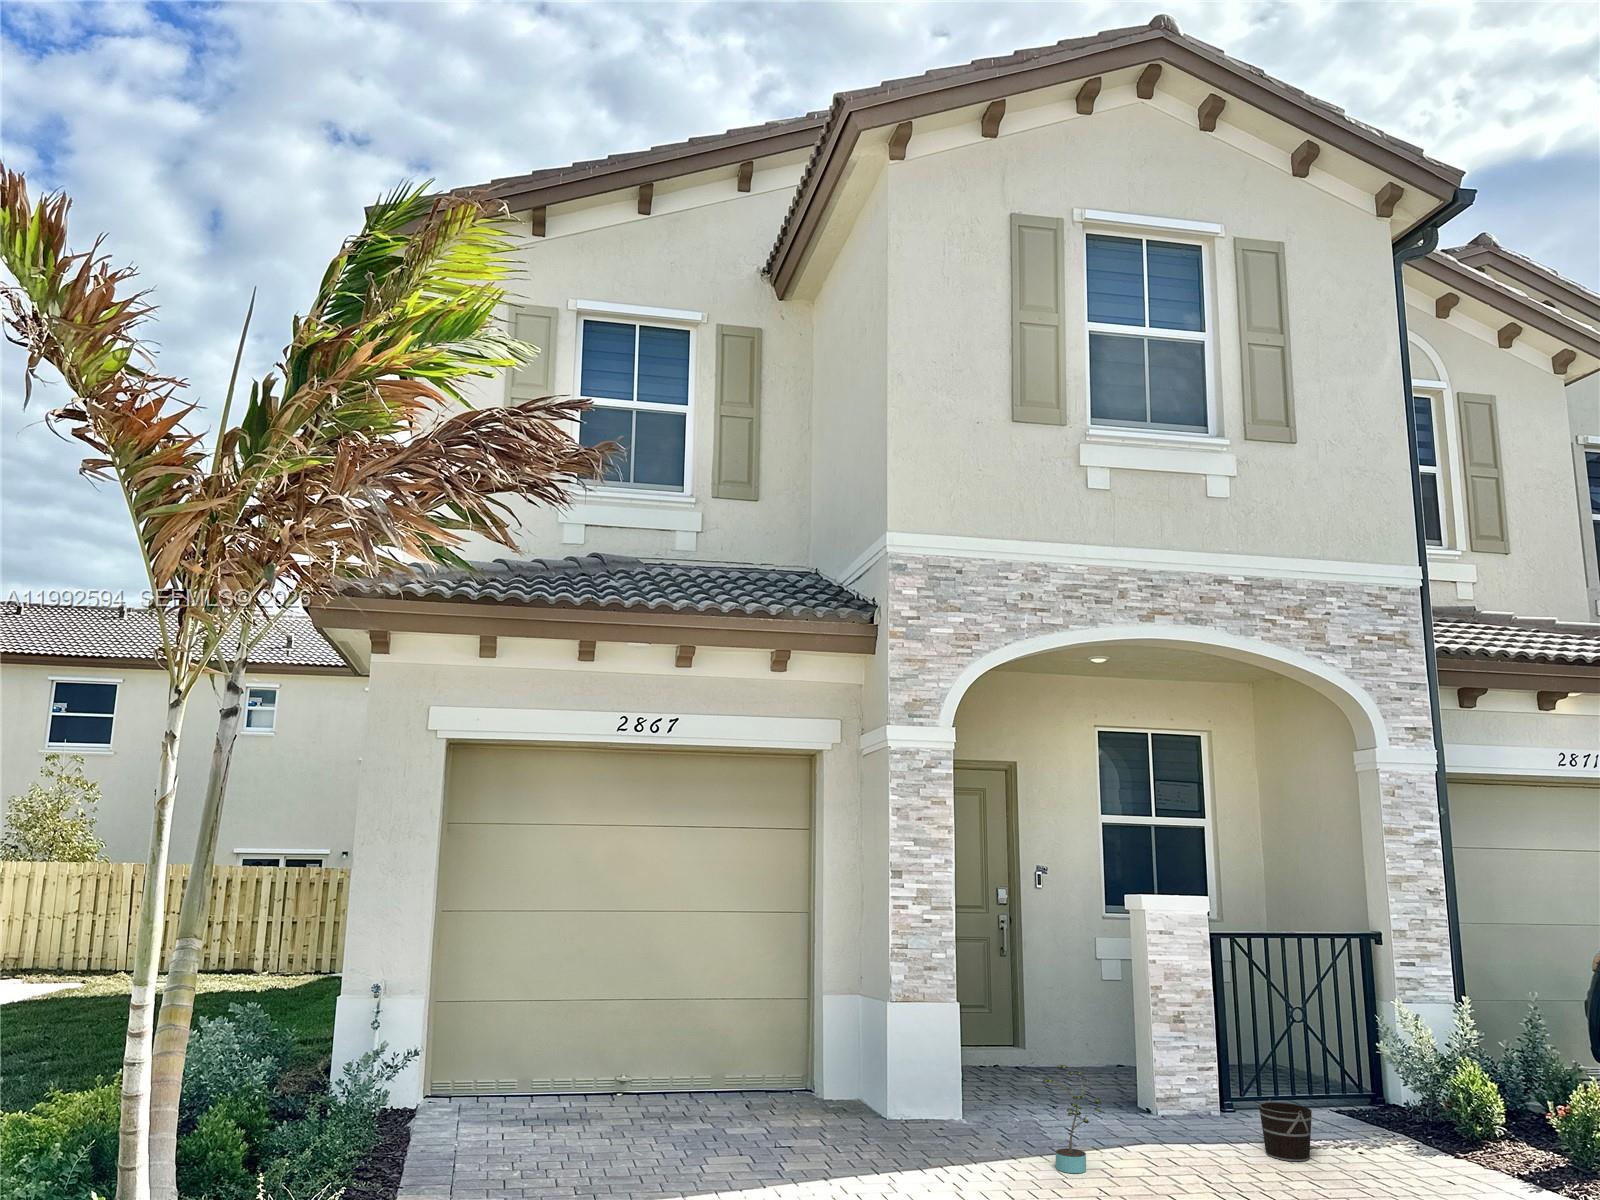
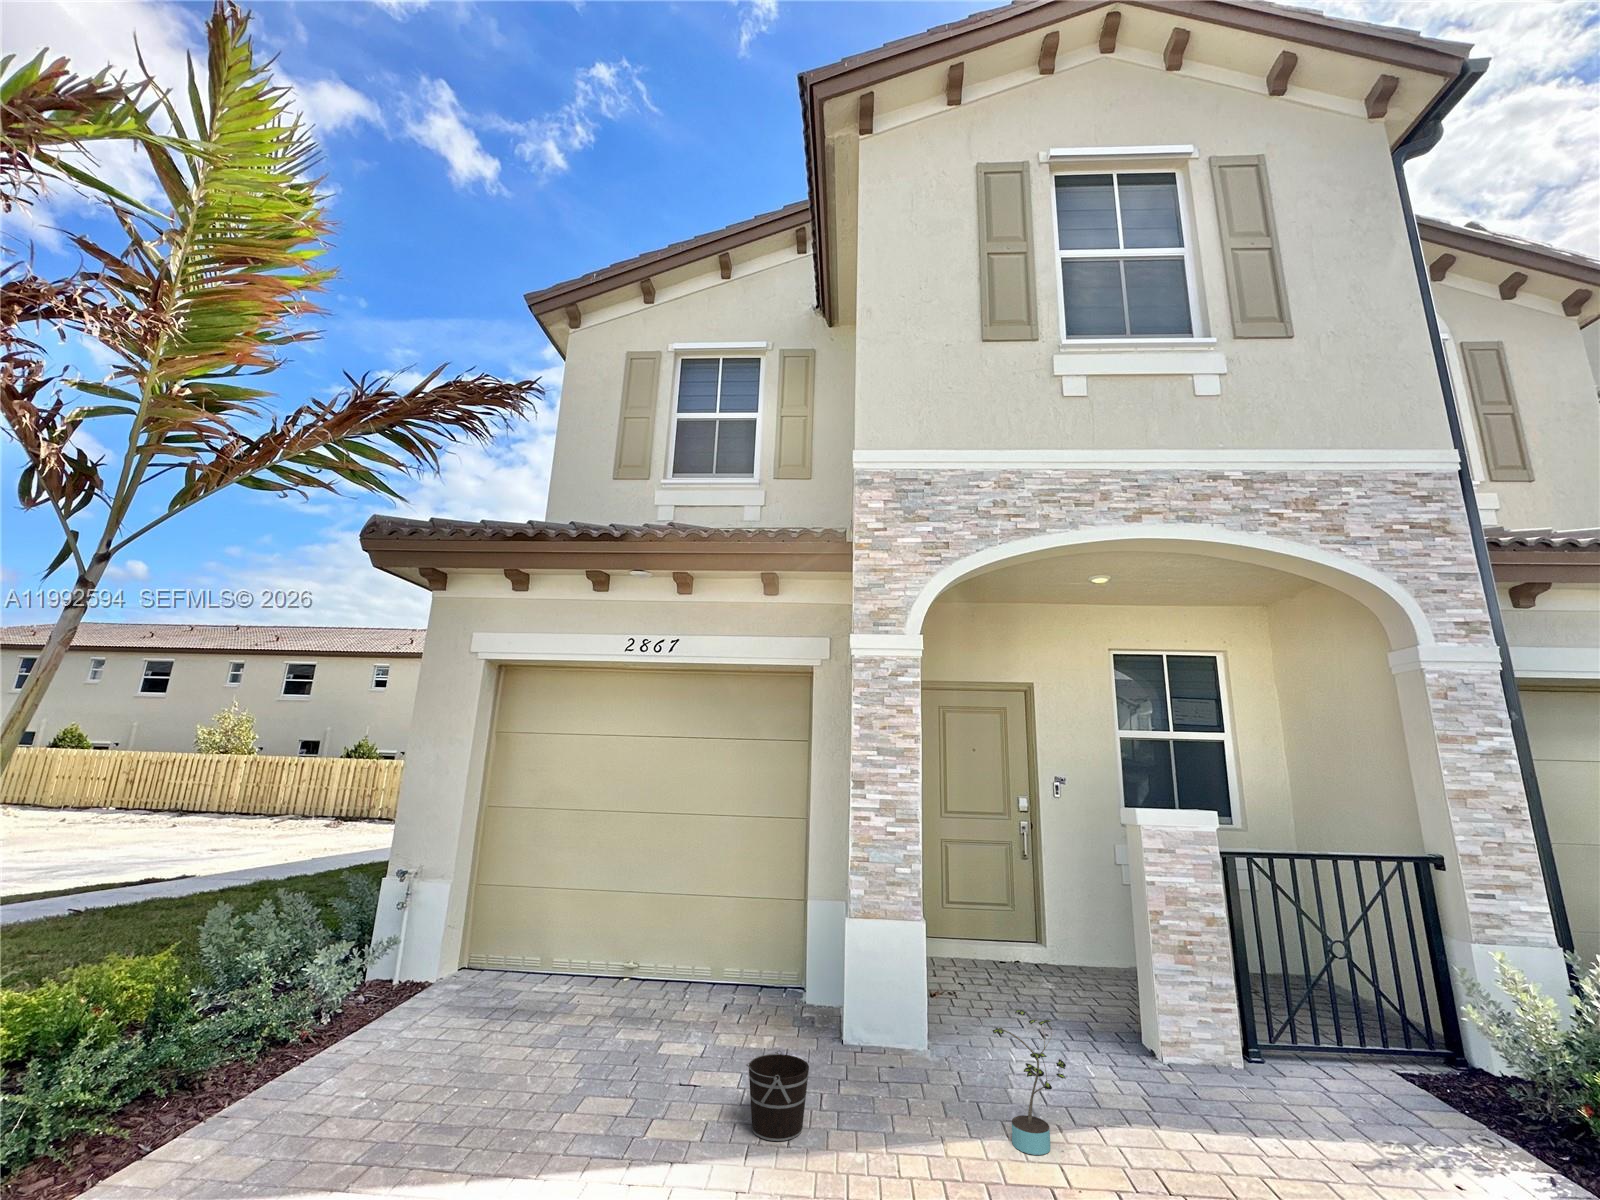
bucket: present [1259,1100,1312,1161] -> present [746,1050,809,1141]

